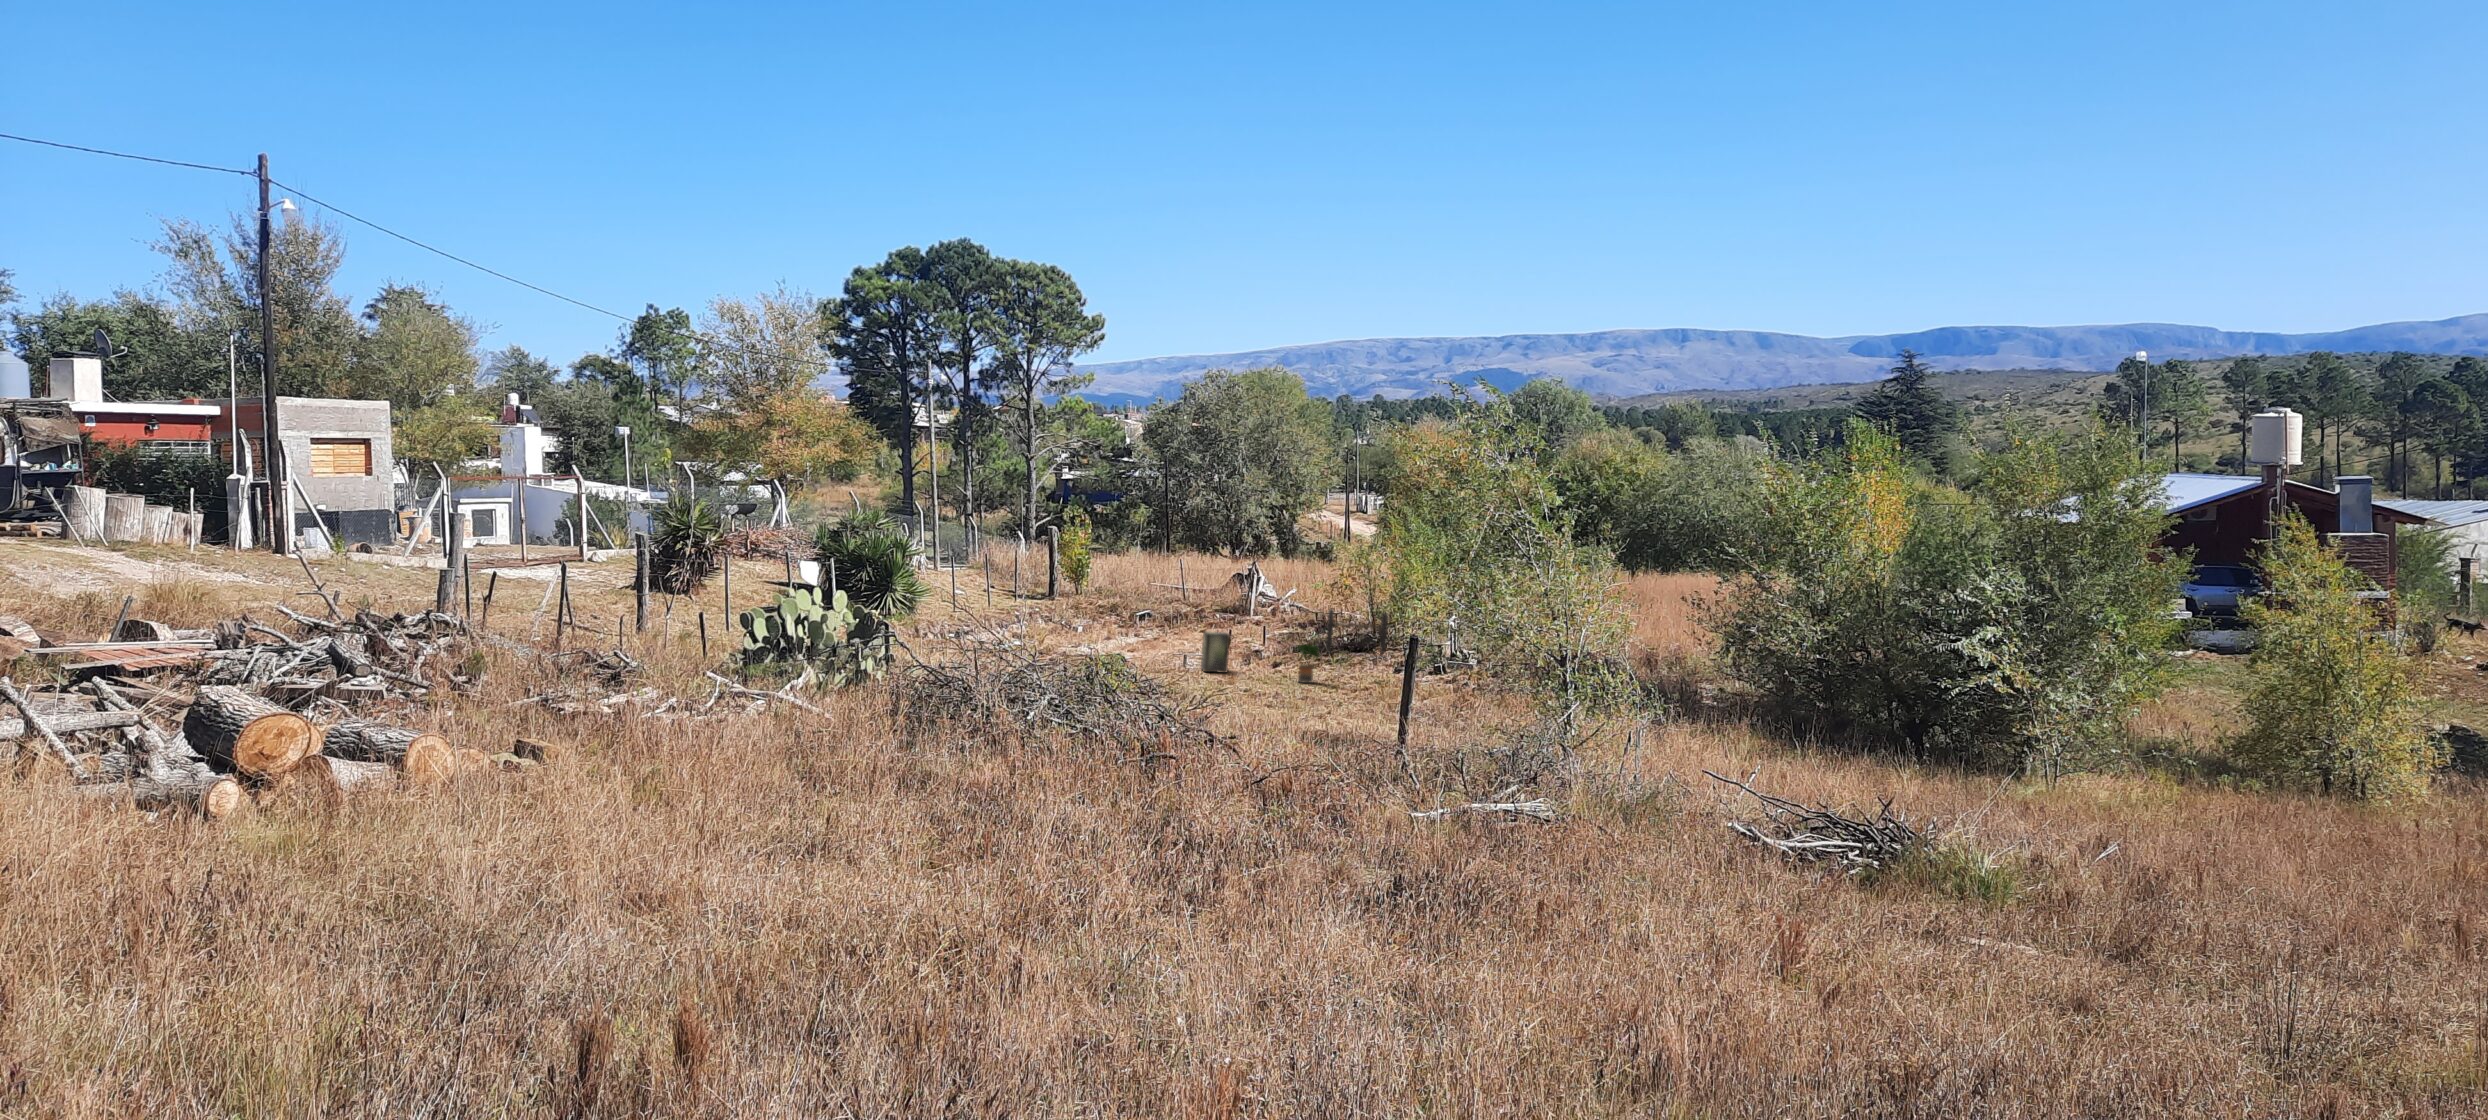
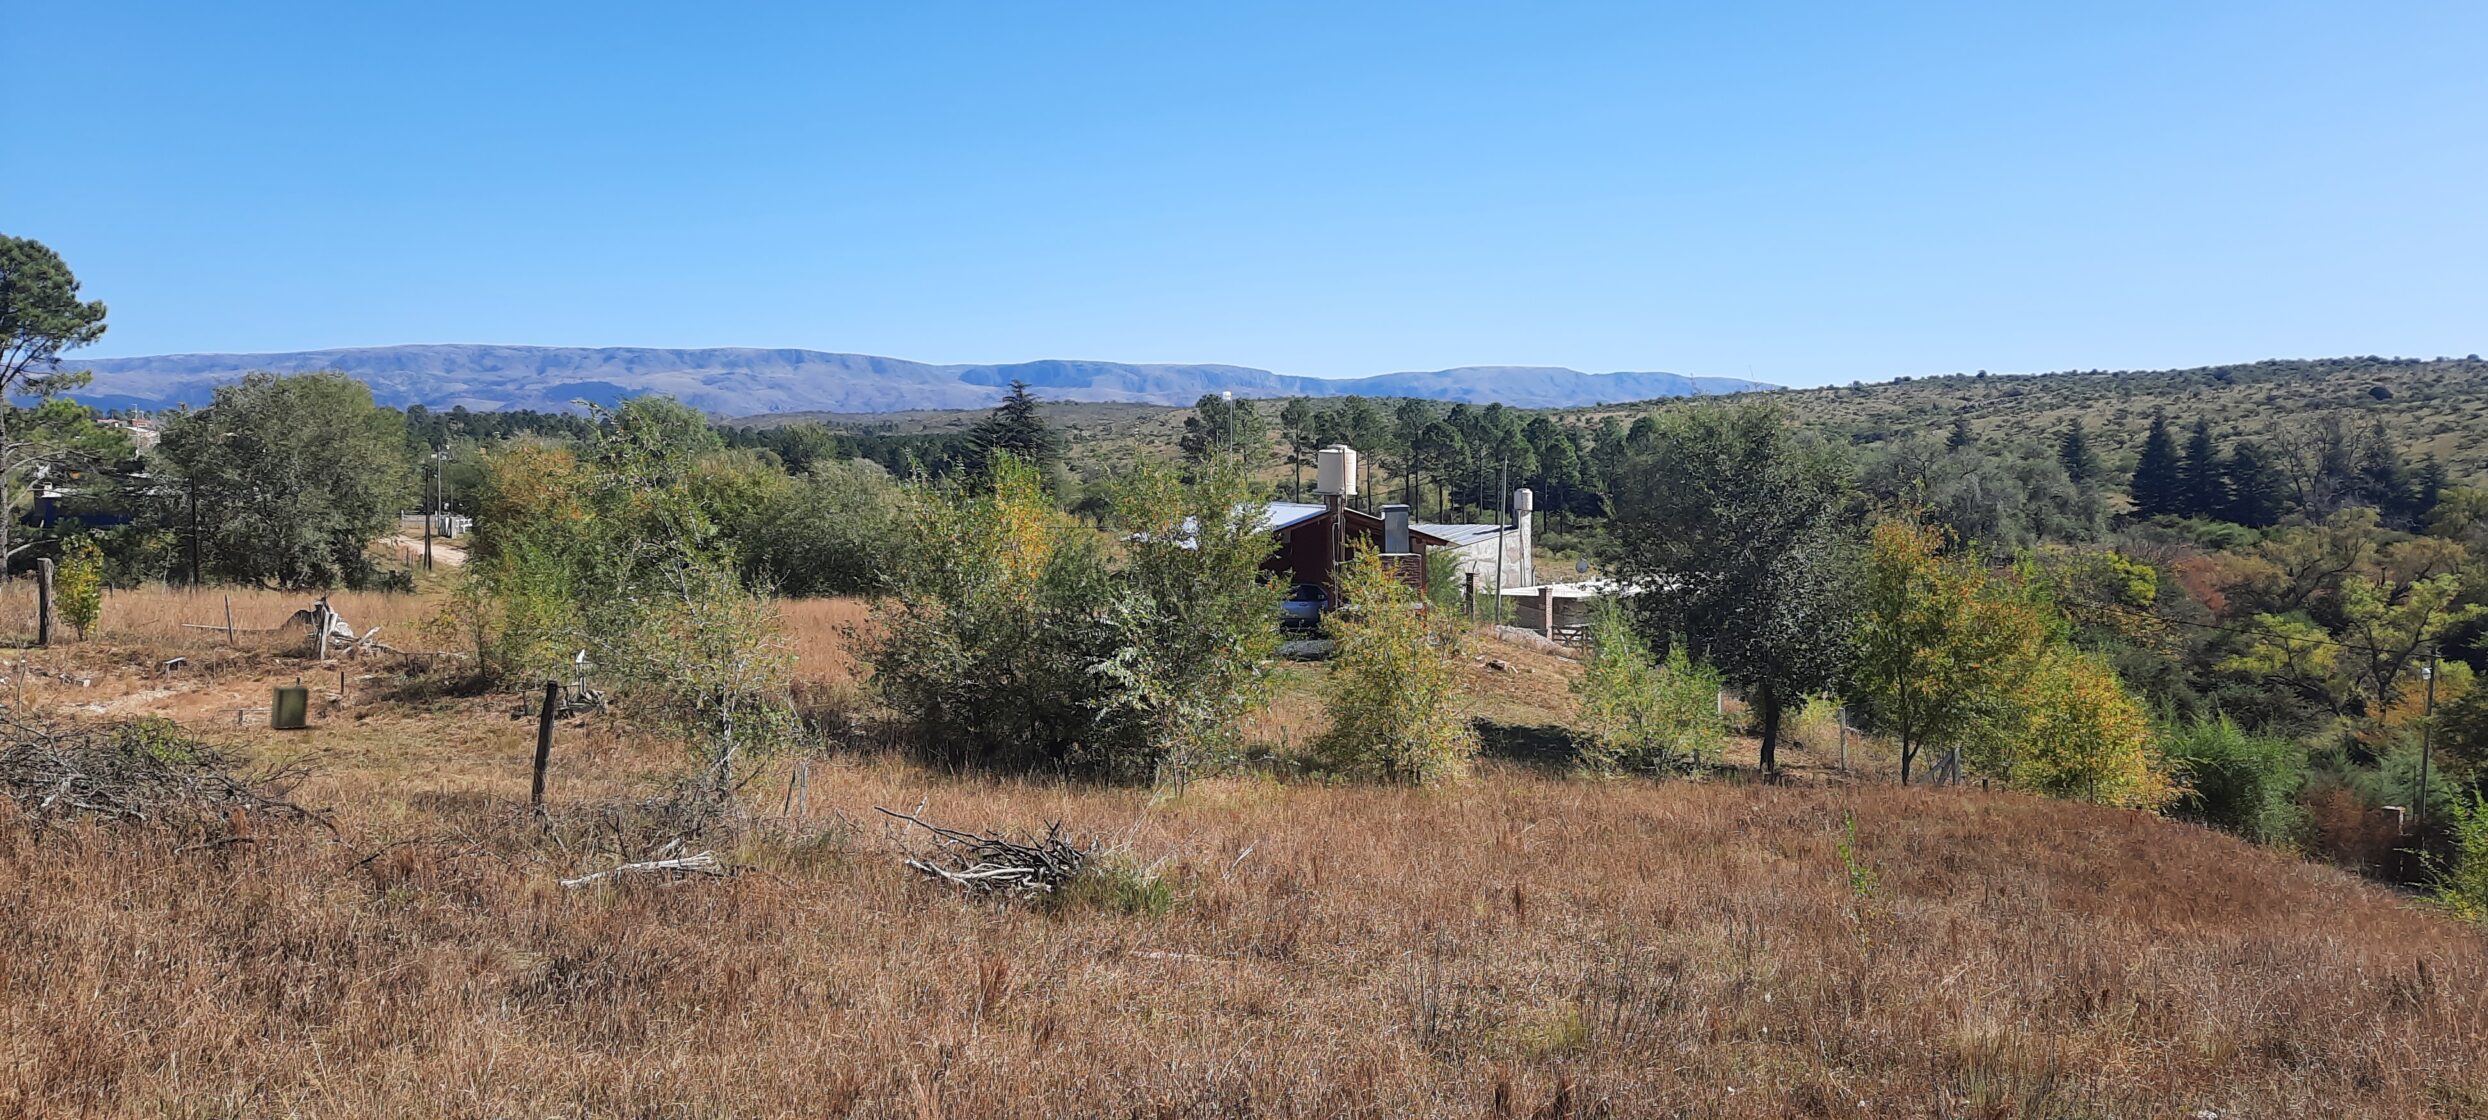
bench: present [1326,609,1388,656] -> none [422,652,495,698]
potted tree: present [1298,644,1320,683] -> none [391,692,422,732]

